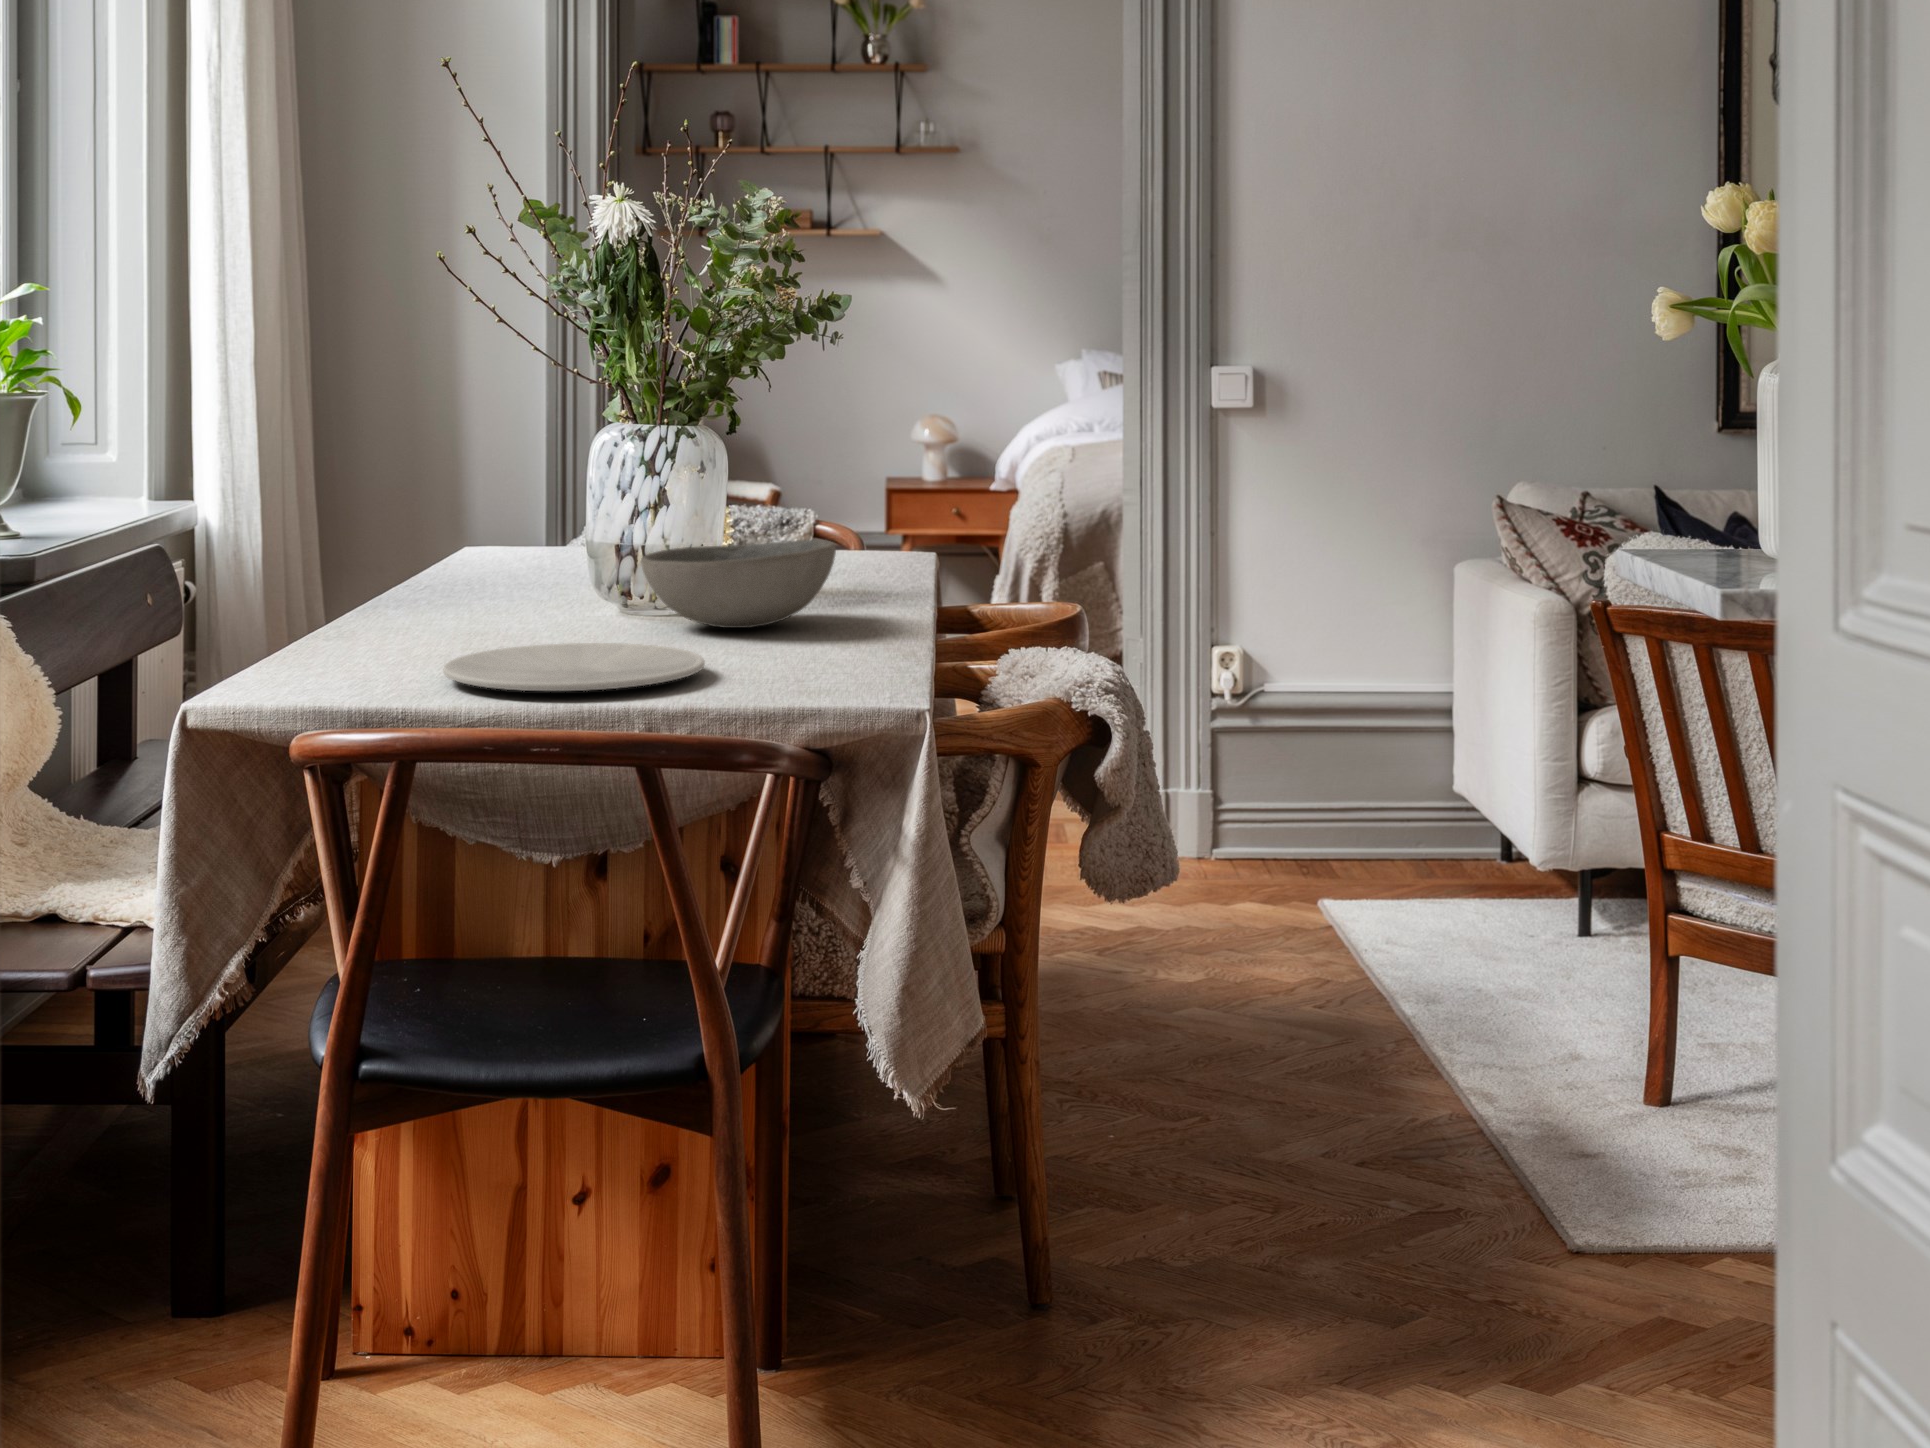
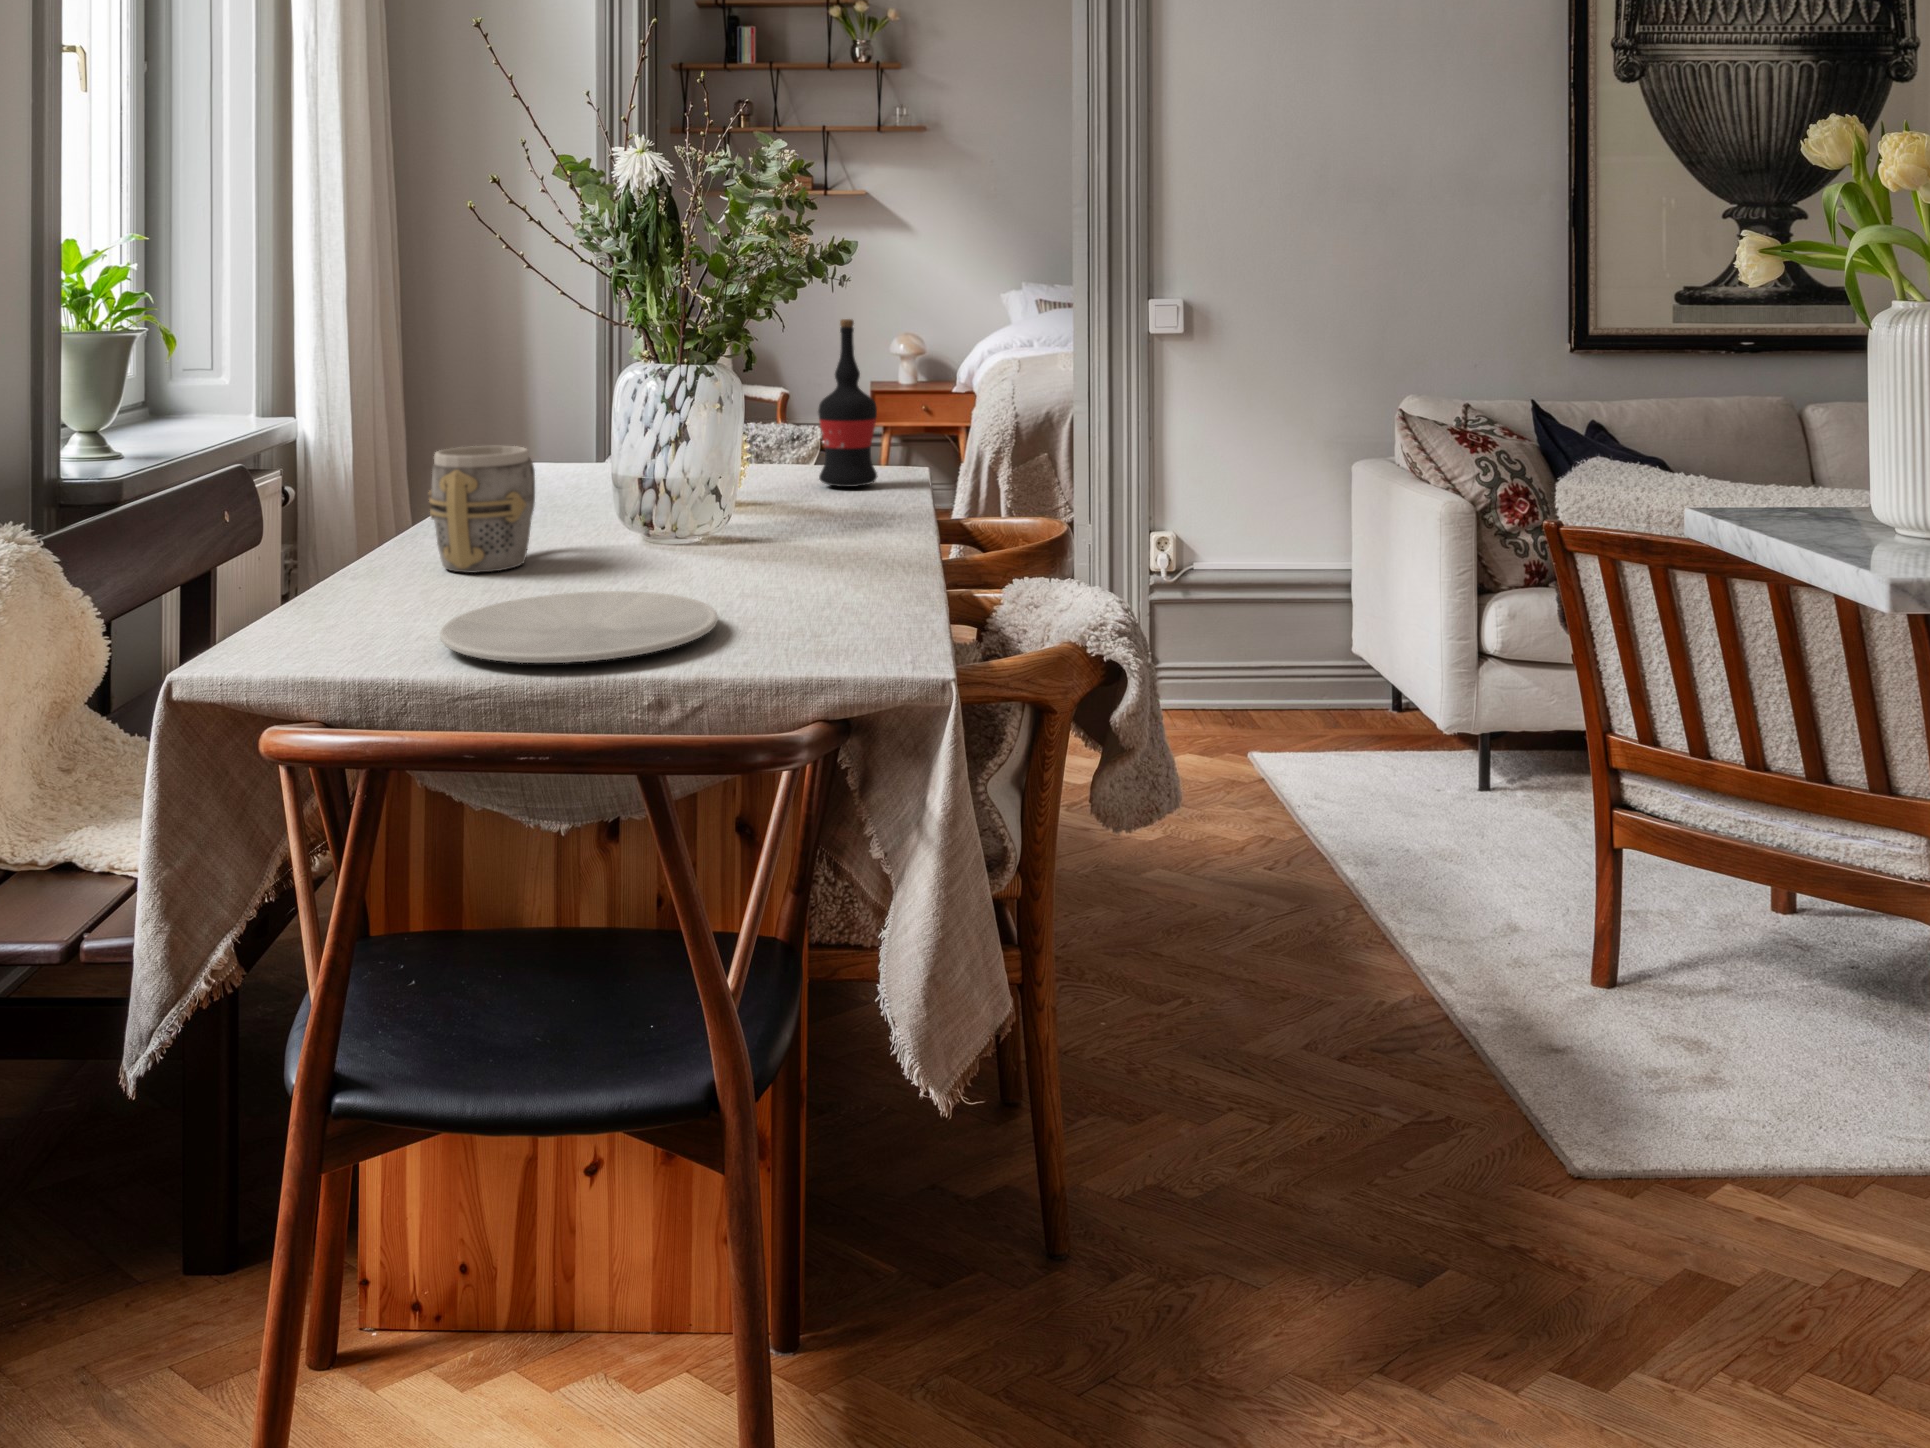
wine bottle: none [801,378,868,566] -> present [818,319,878,487]
mug: none [401,505,507,633] -> present [429,446,535,573]
bowl: present [641,540,836,628] -> none [662,475,851,564]

